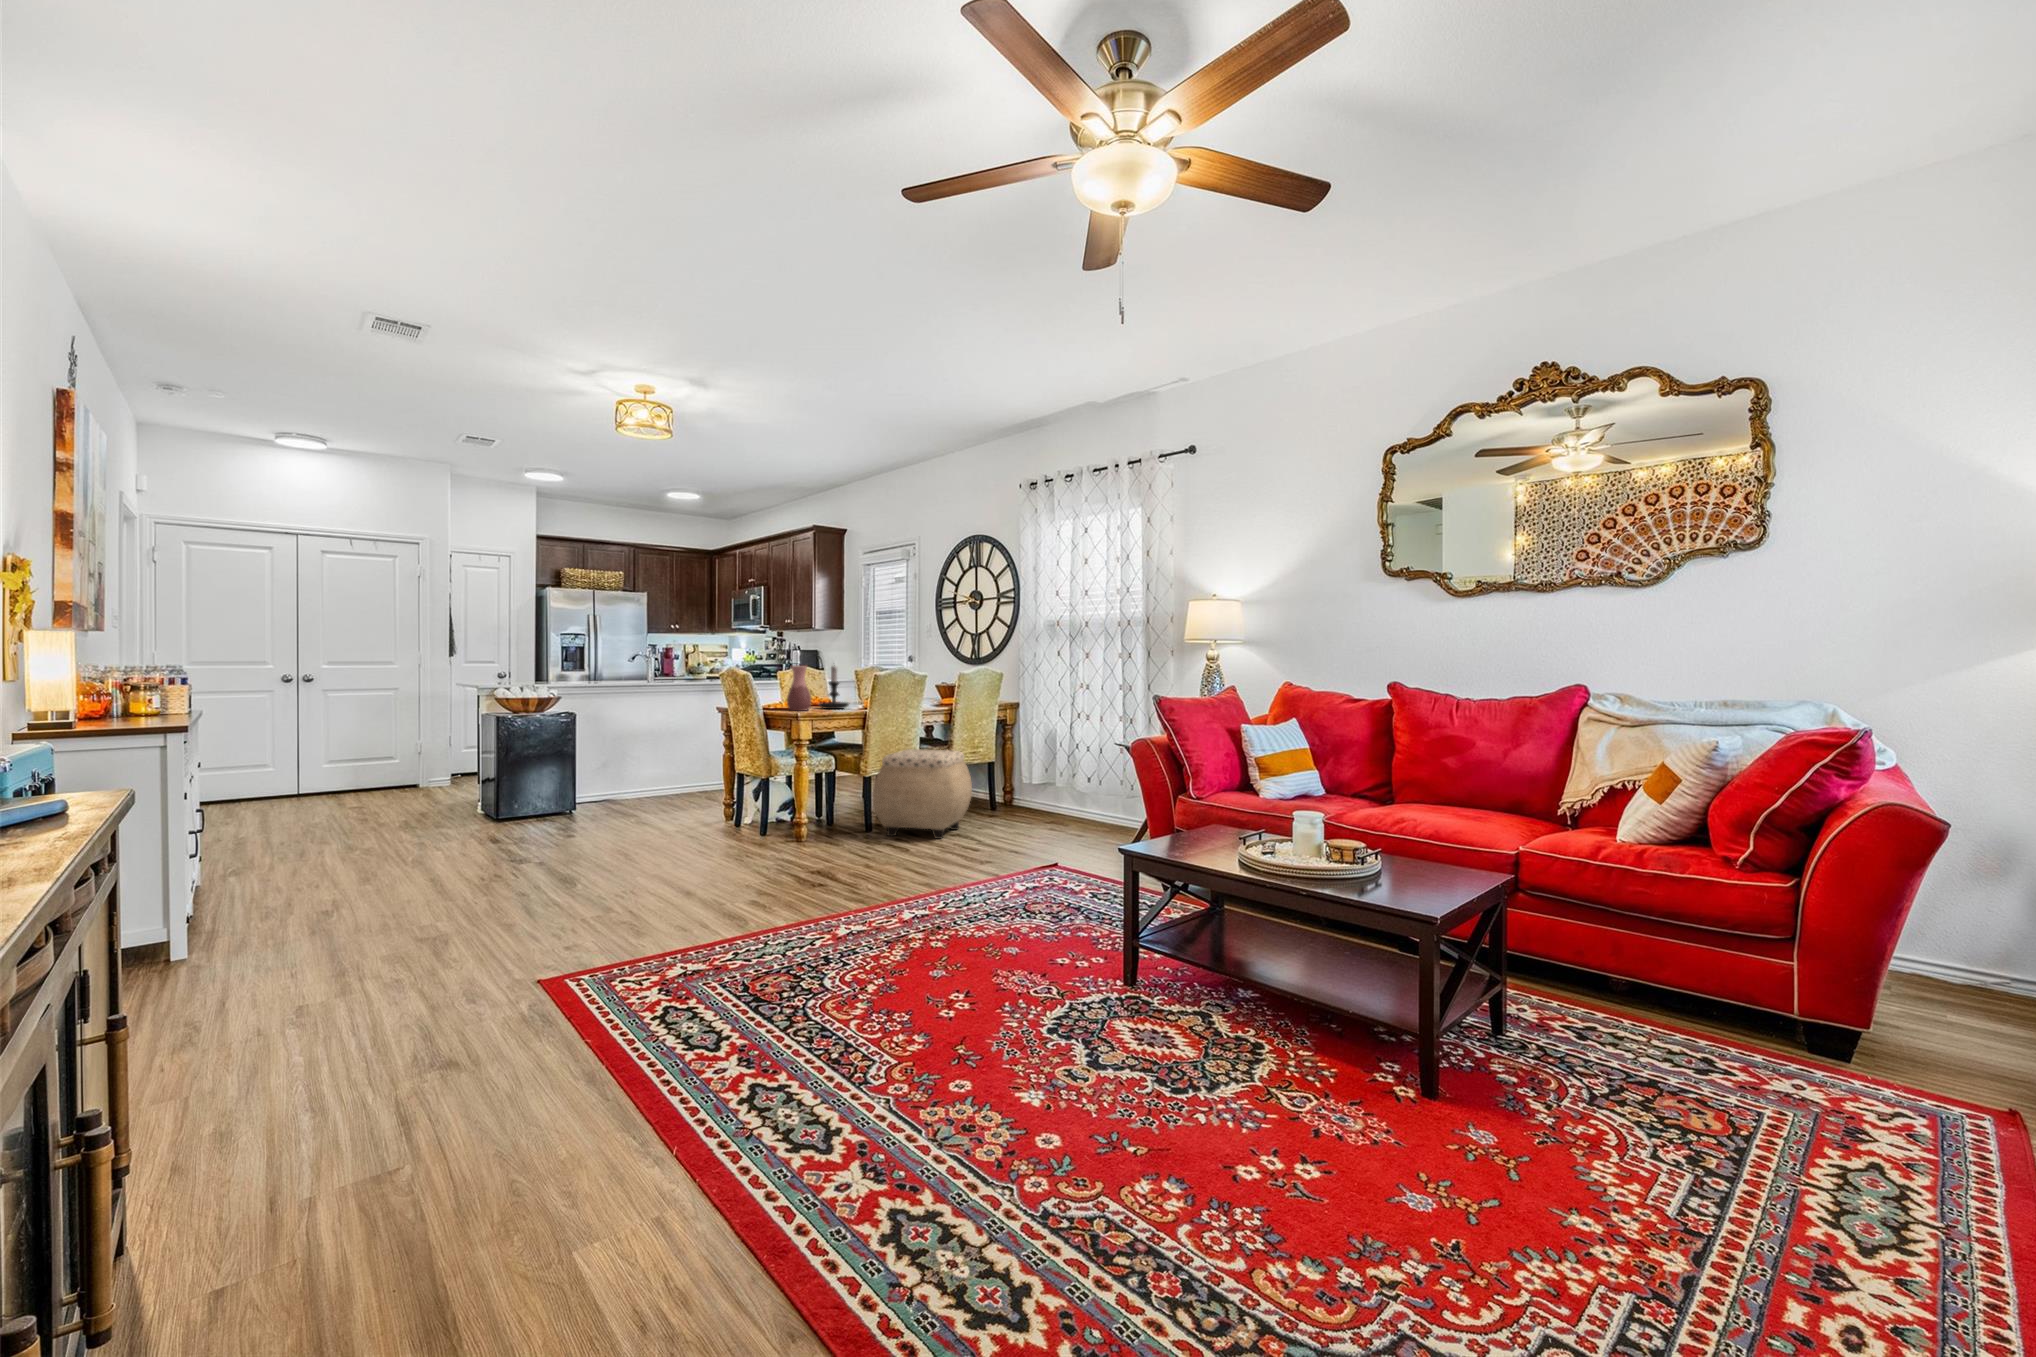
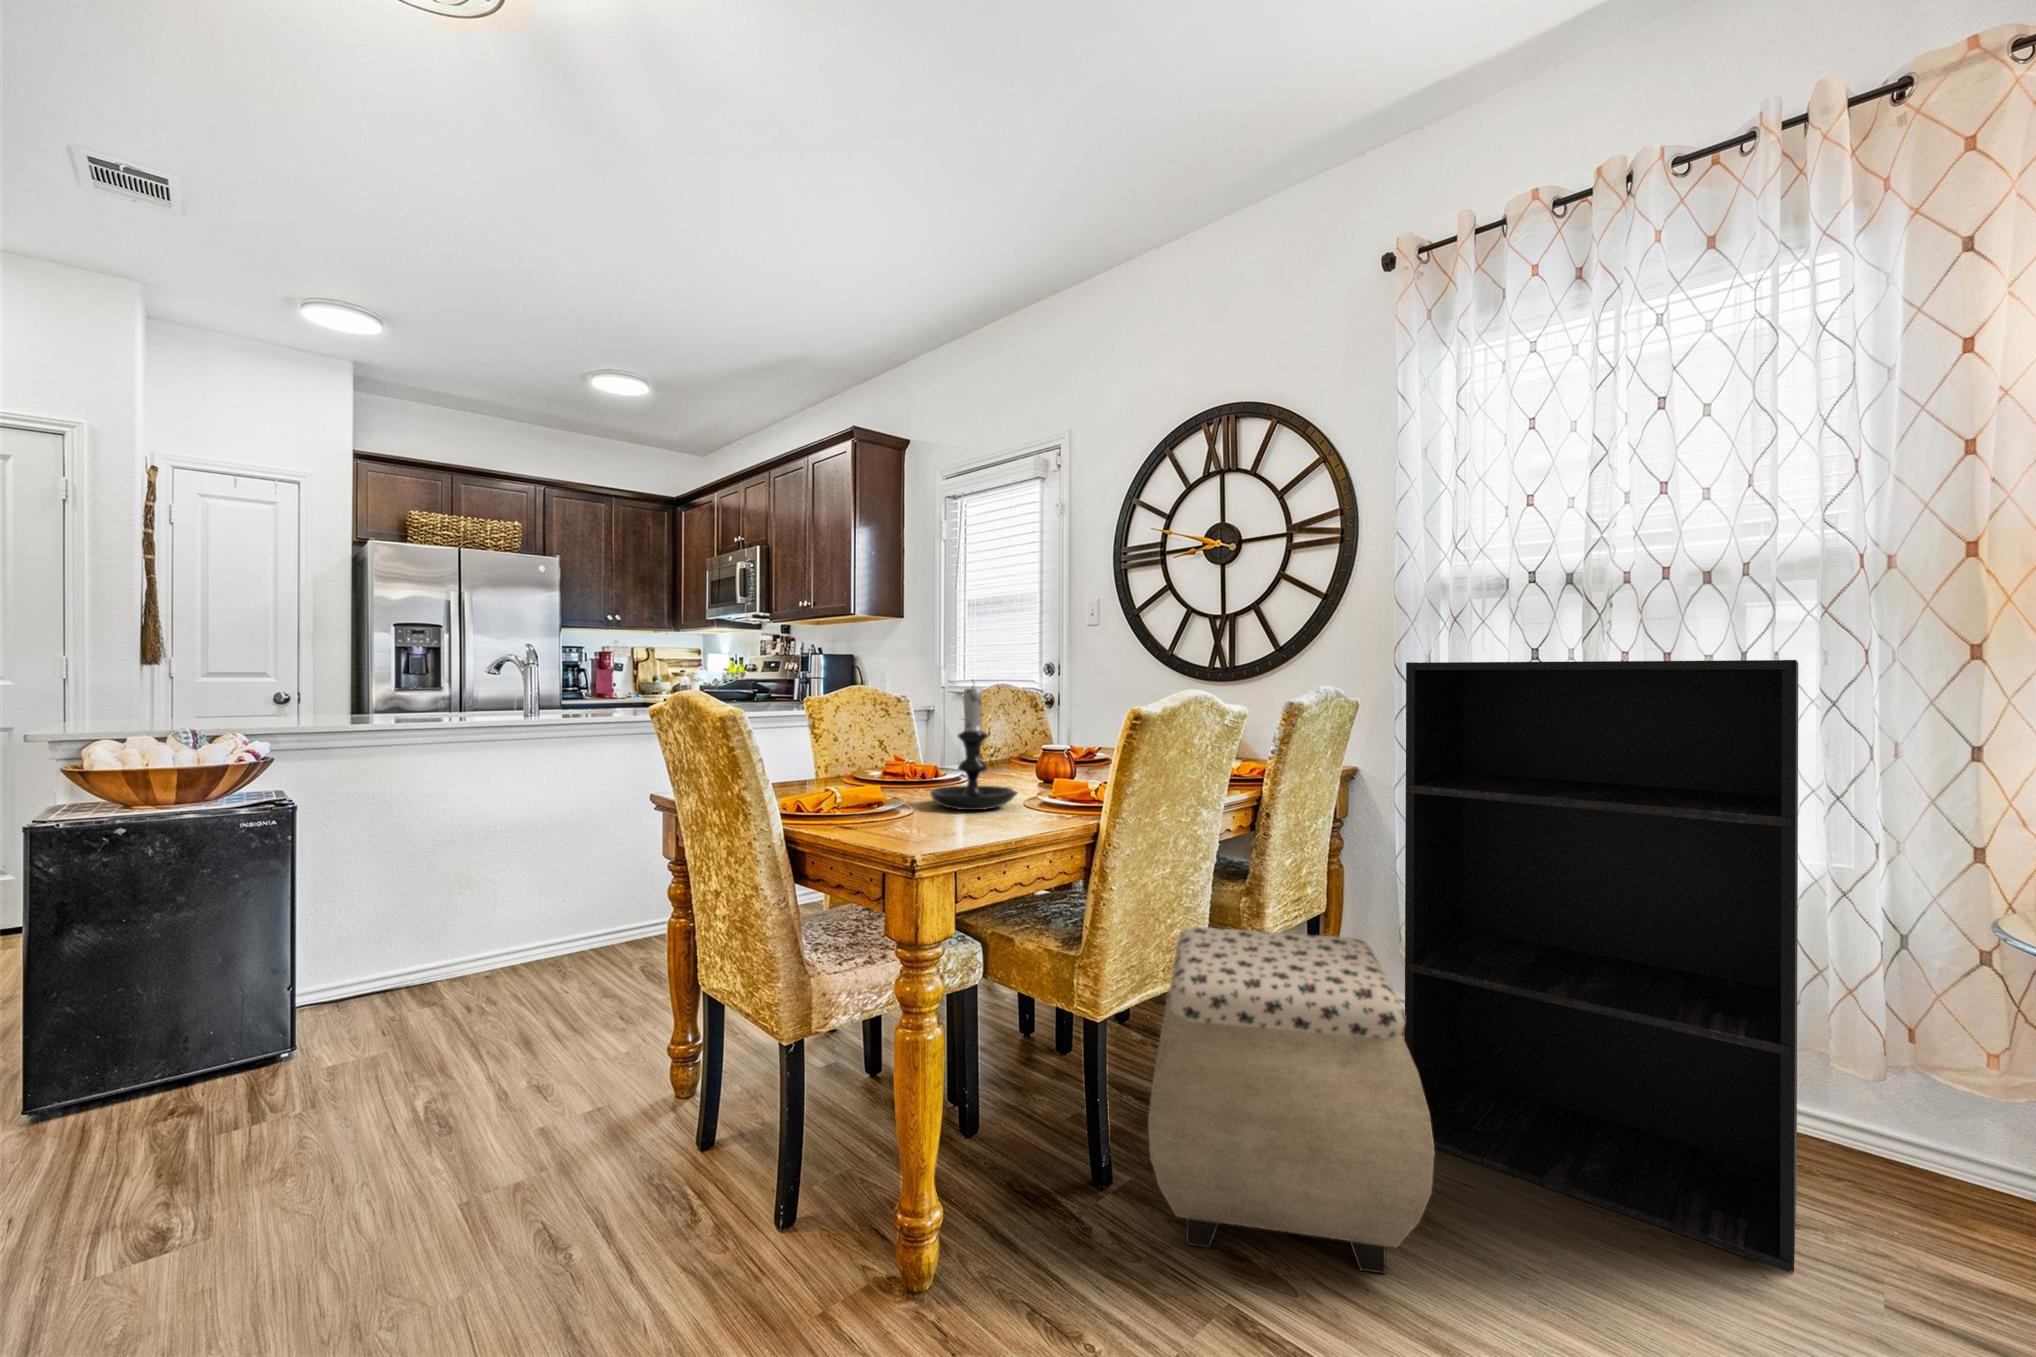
bookshelf: none [985,657,1105,840] -> present [1405,660,1798,1272]
vase: present [787,665,811,711] -> none [852,688,927,831]

